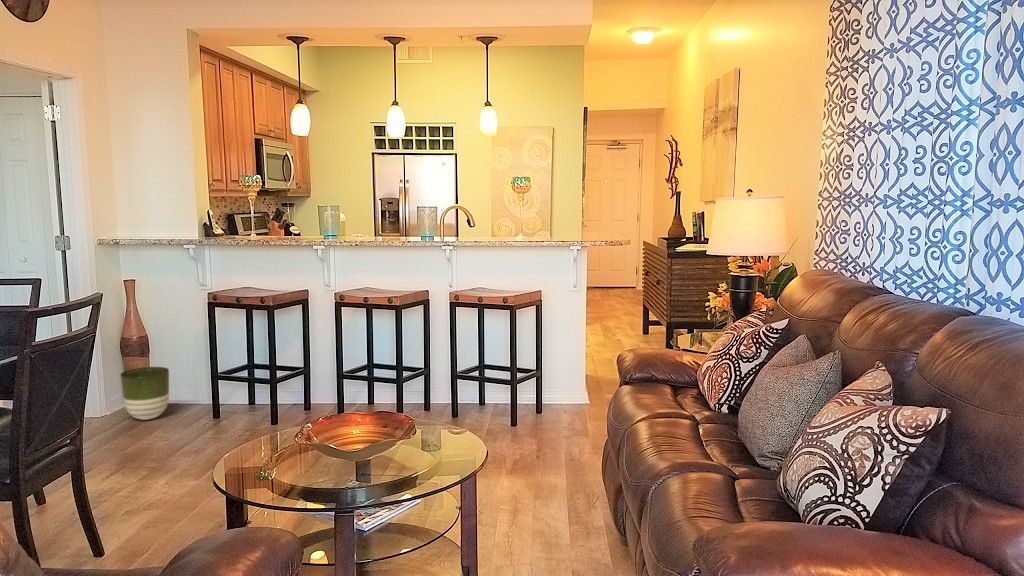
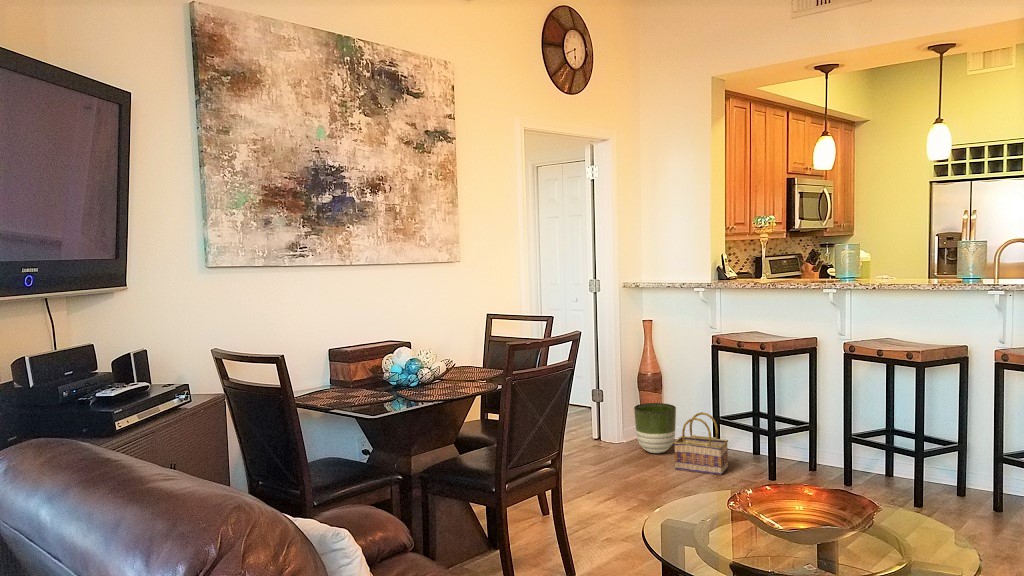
basket: none [174,370,231,432] -> present [674,412,728,475]

